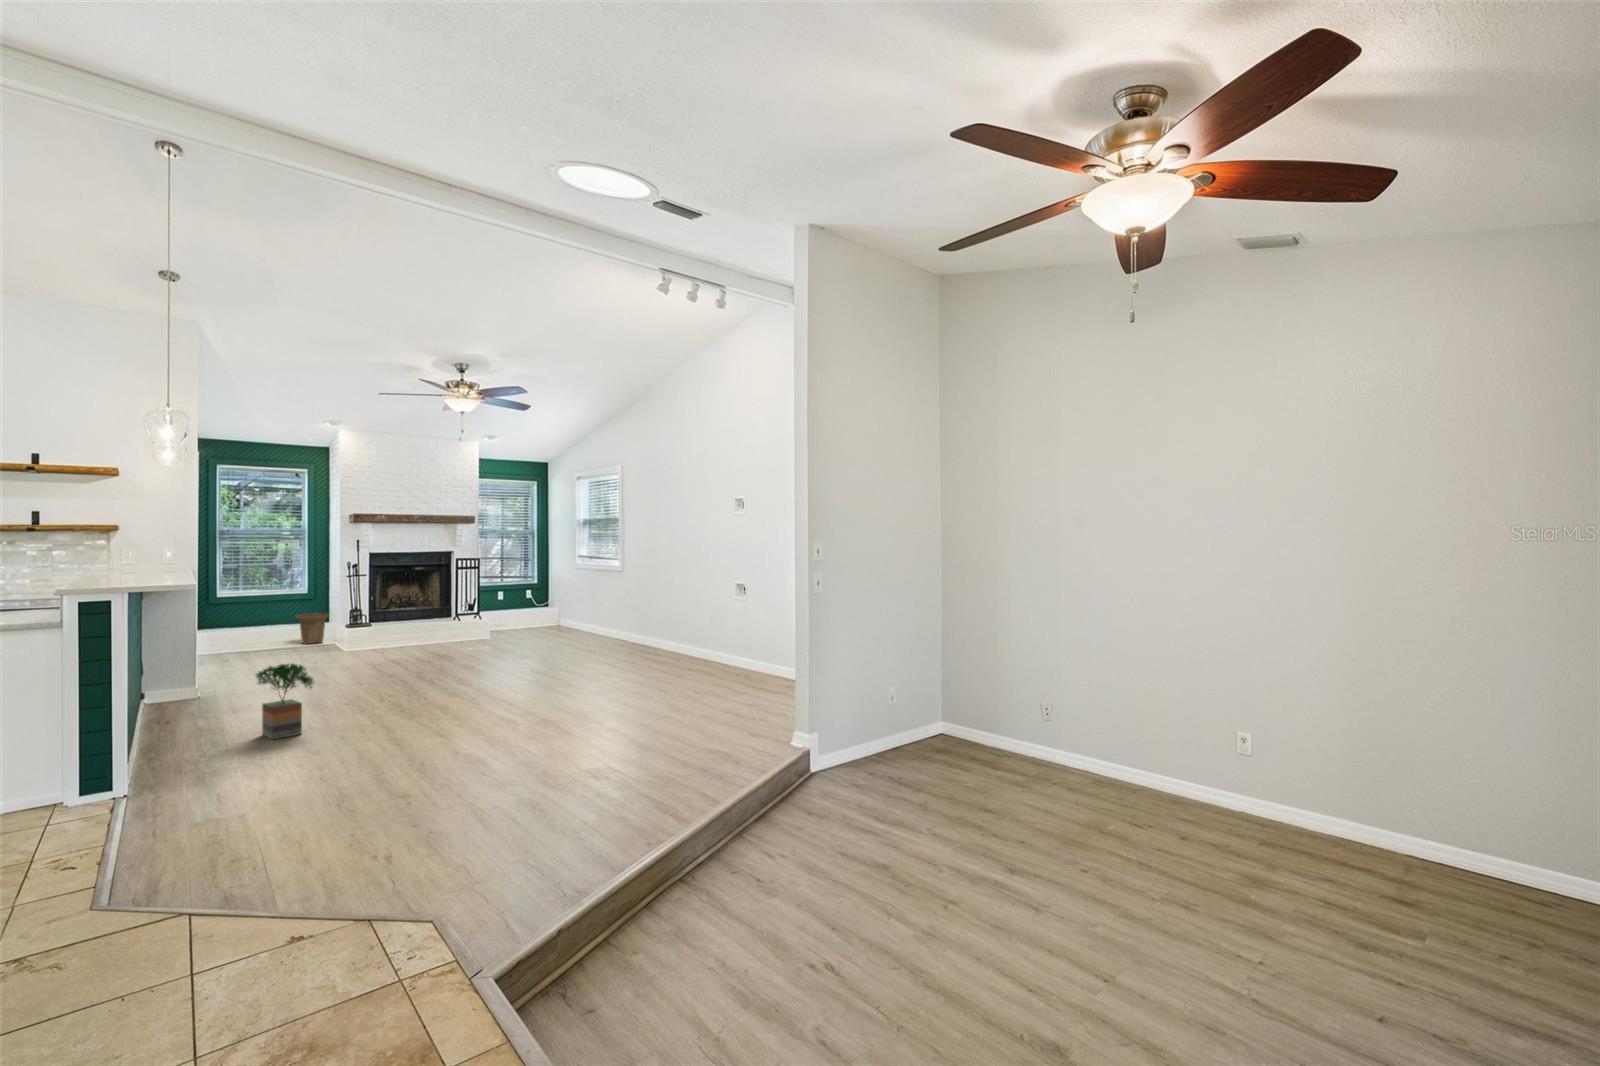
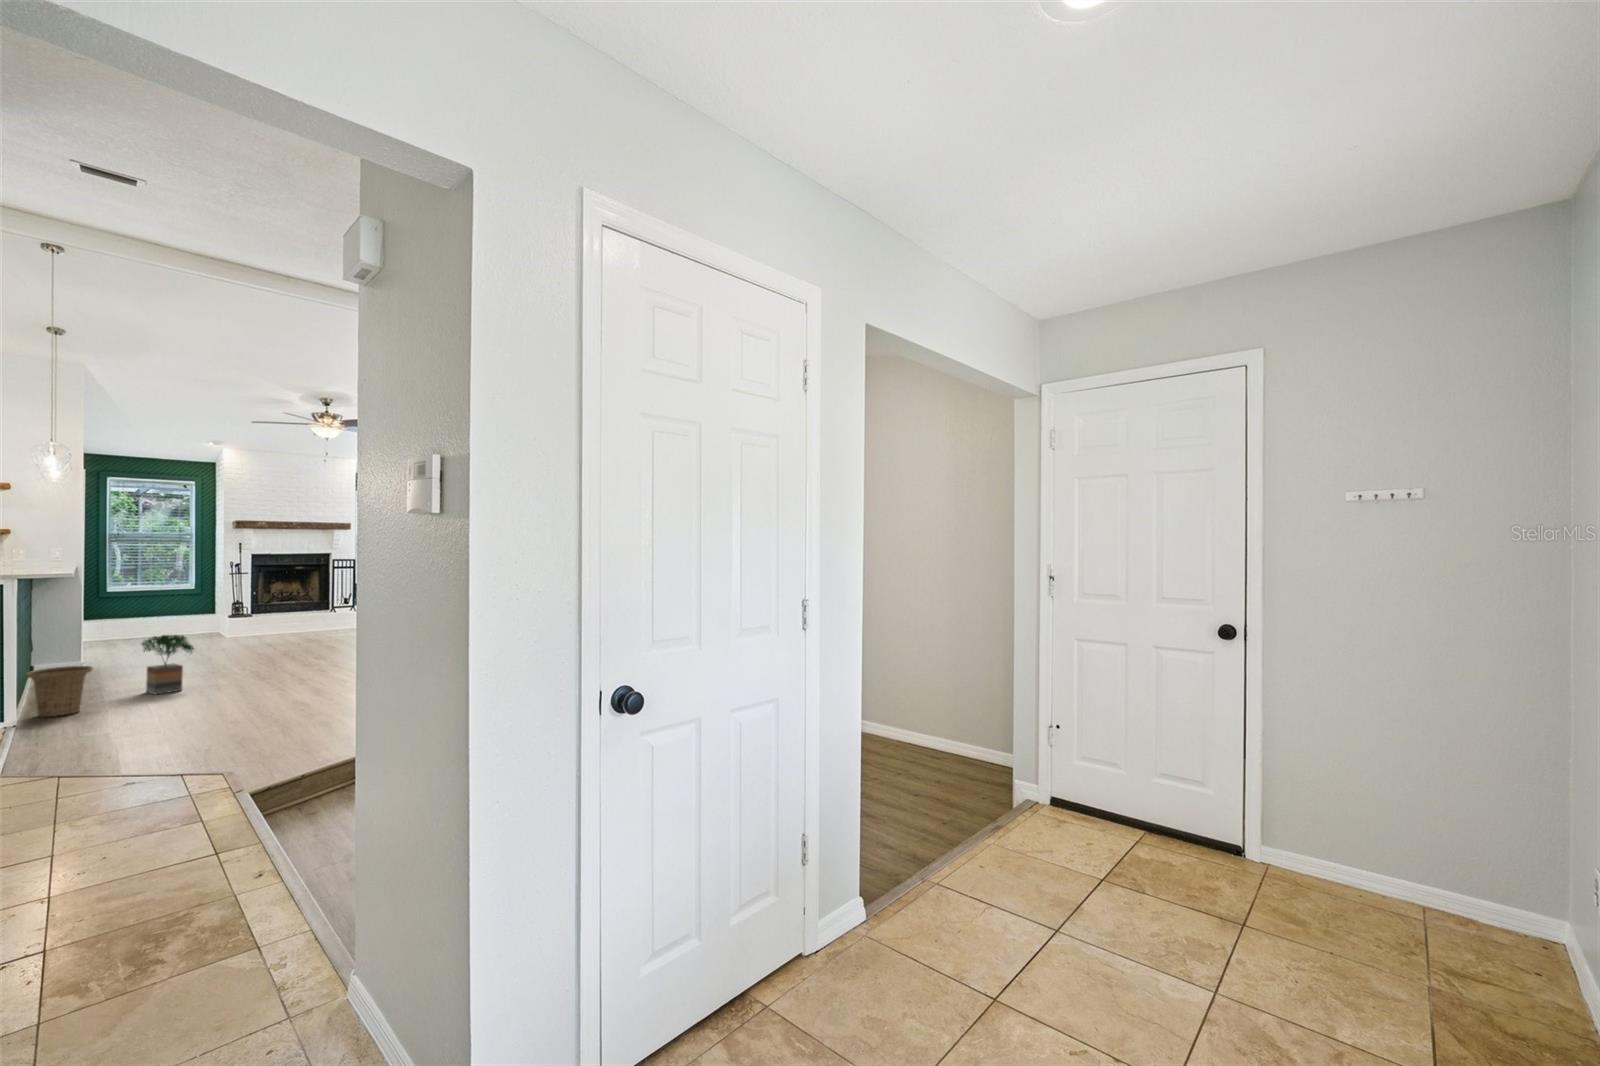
basket: present [296,613,329,644] -> present [25,666,93,717]

